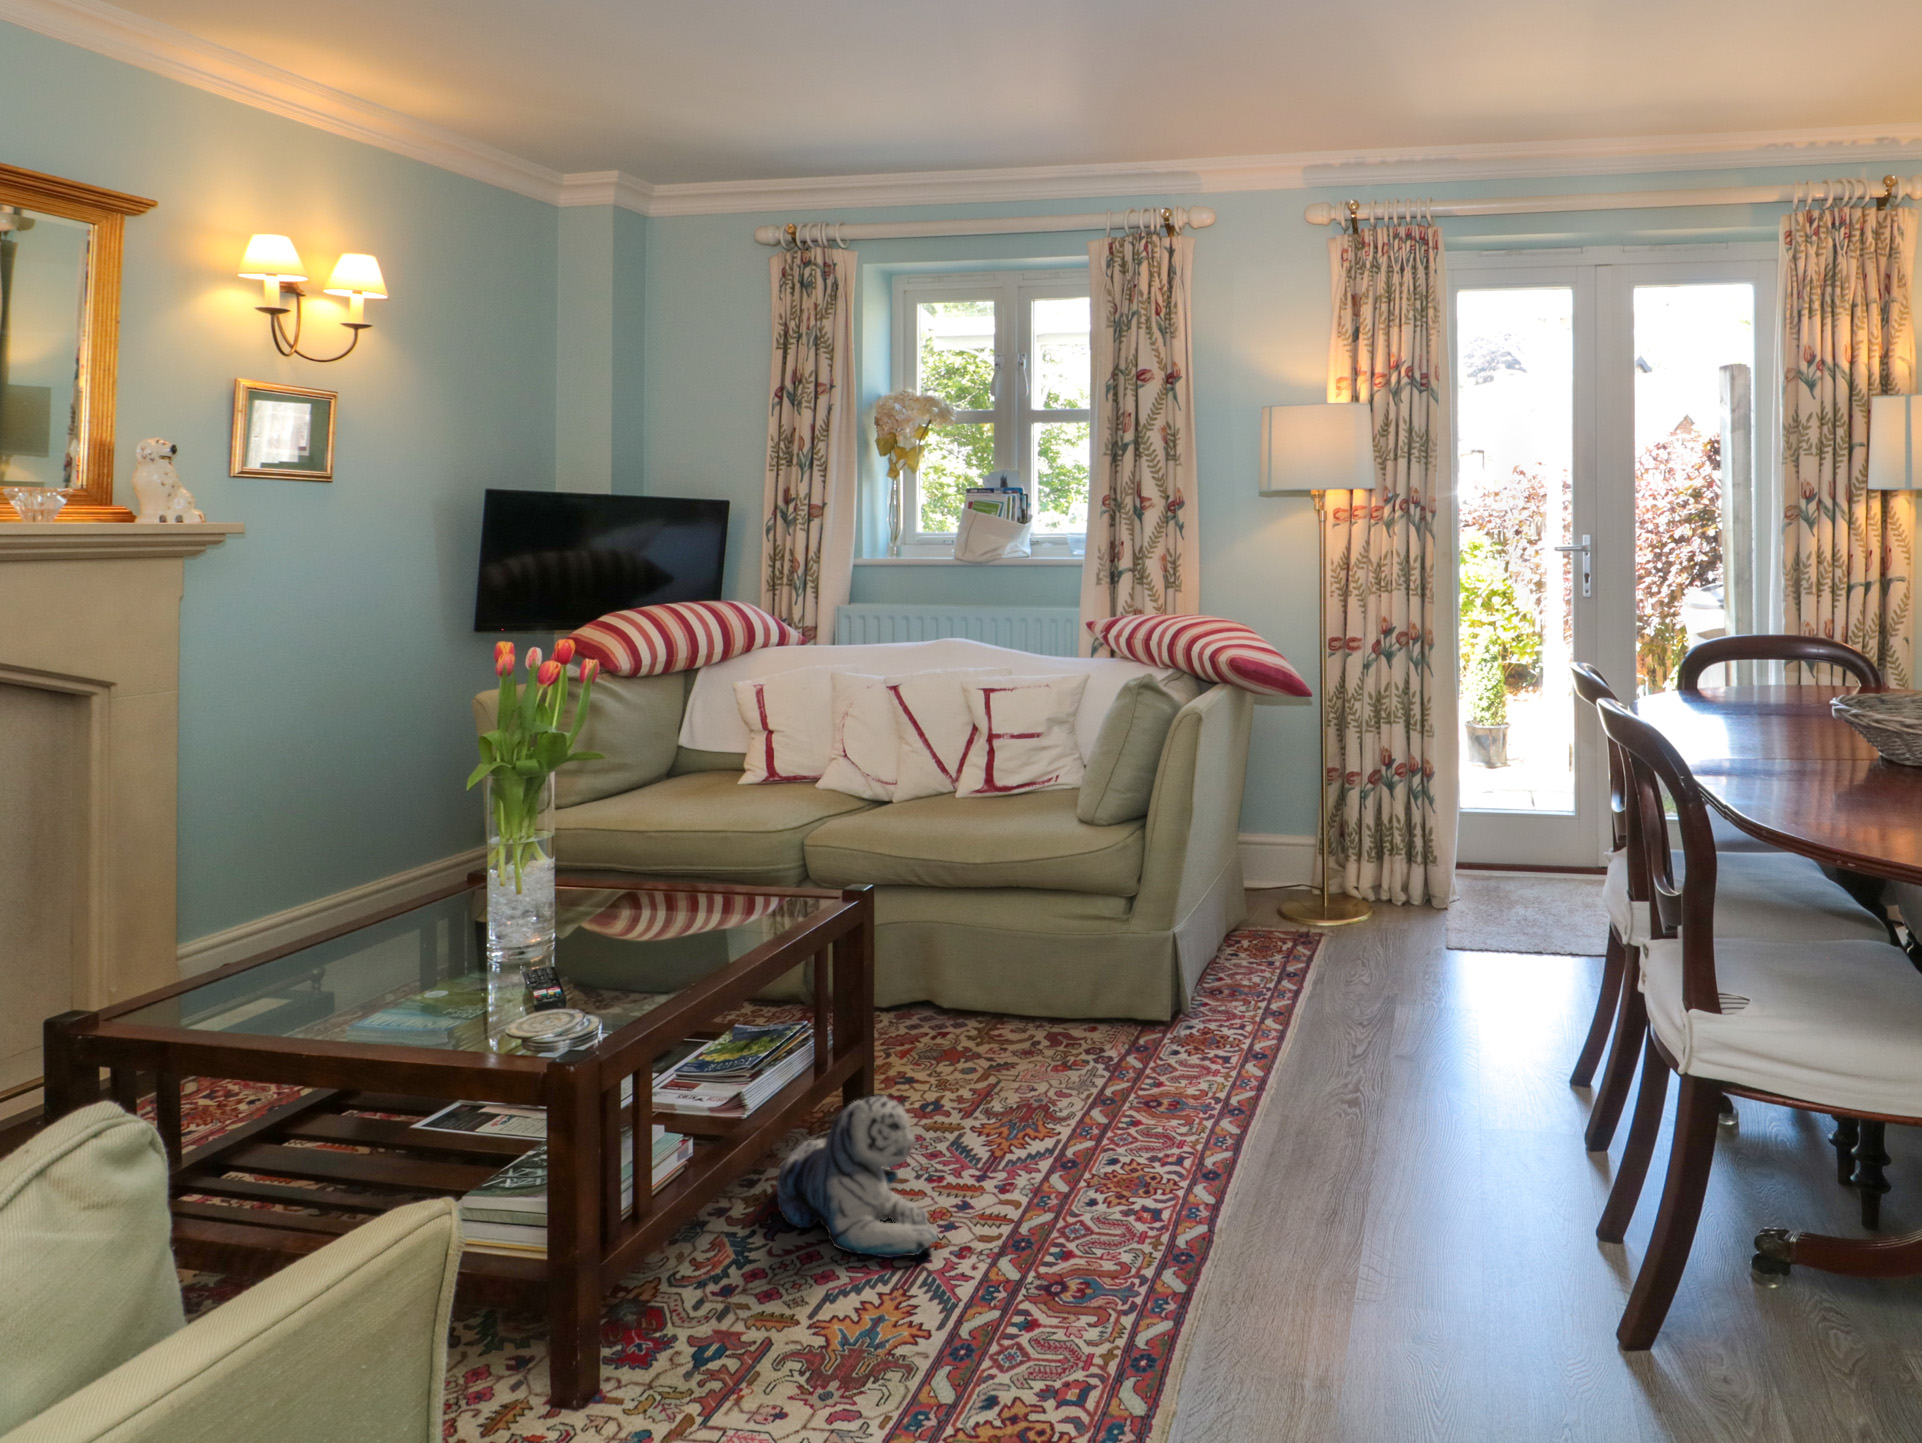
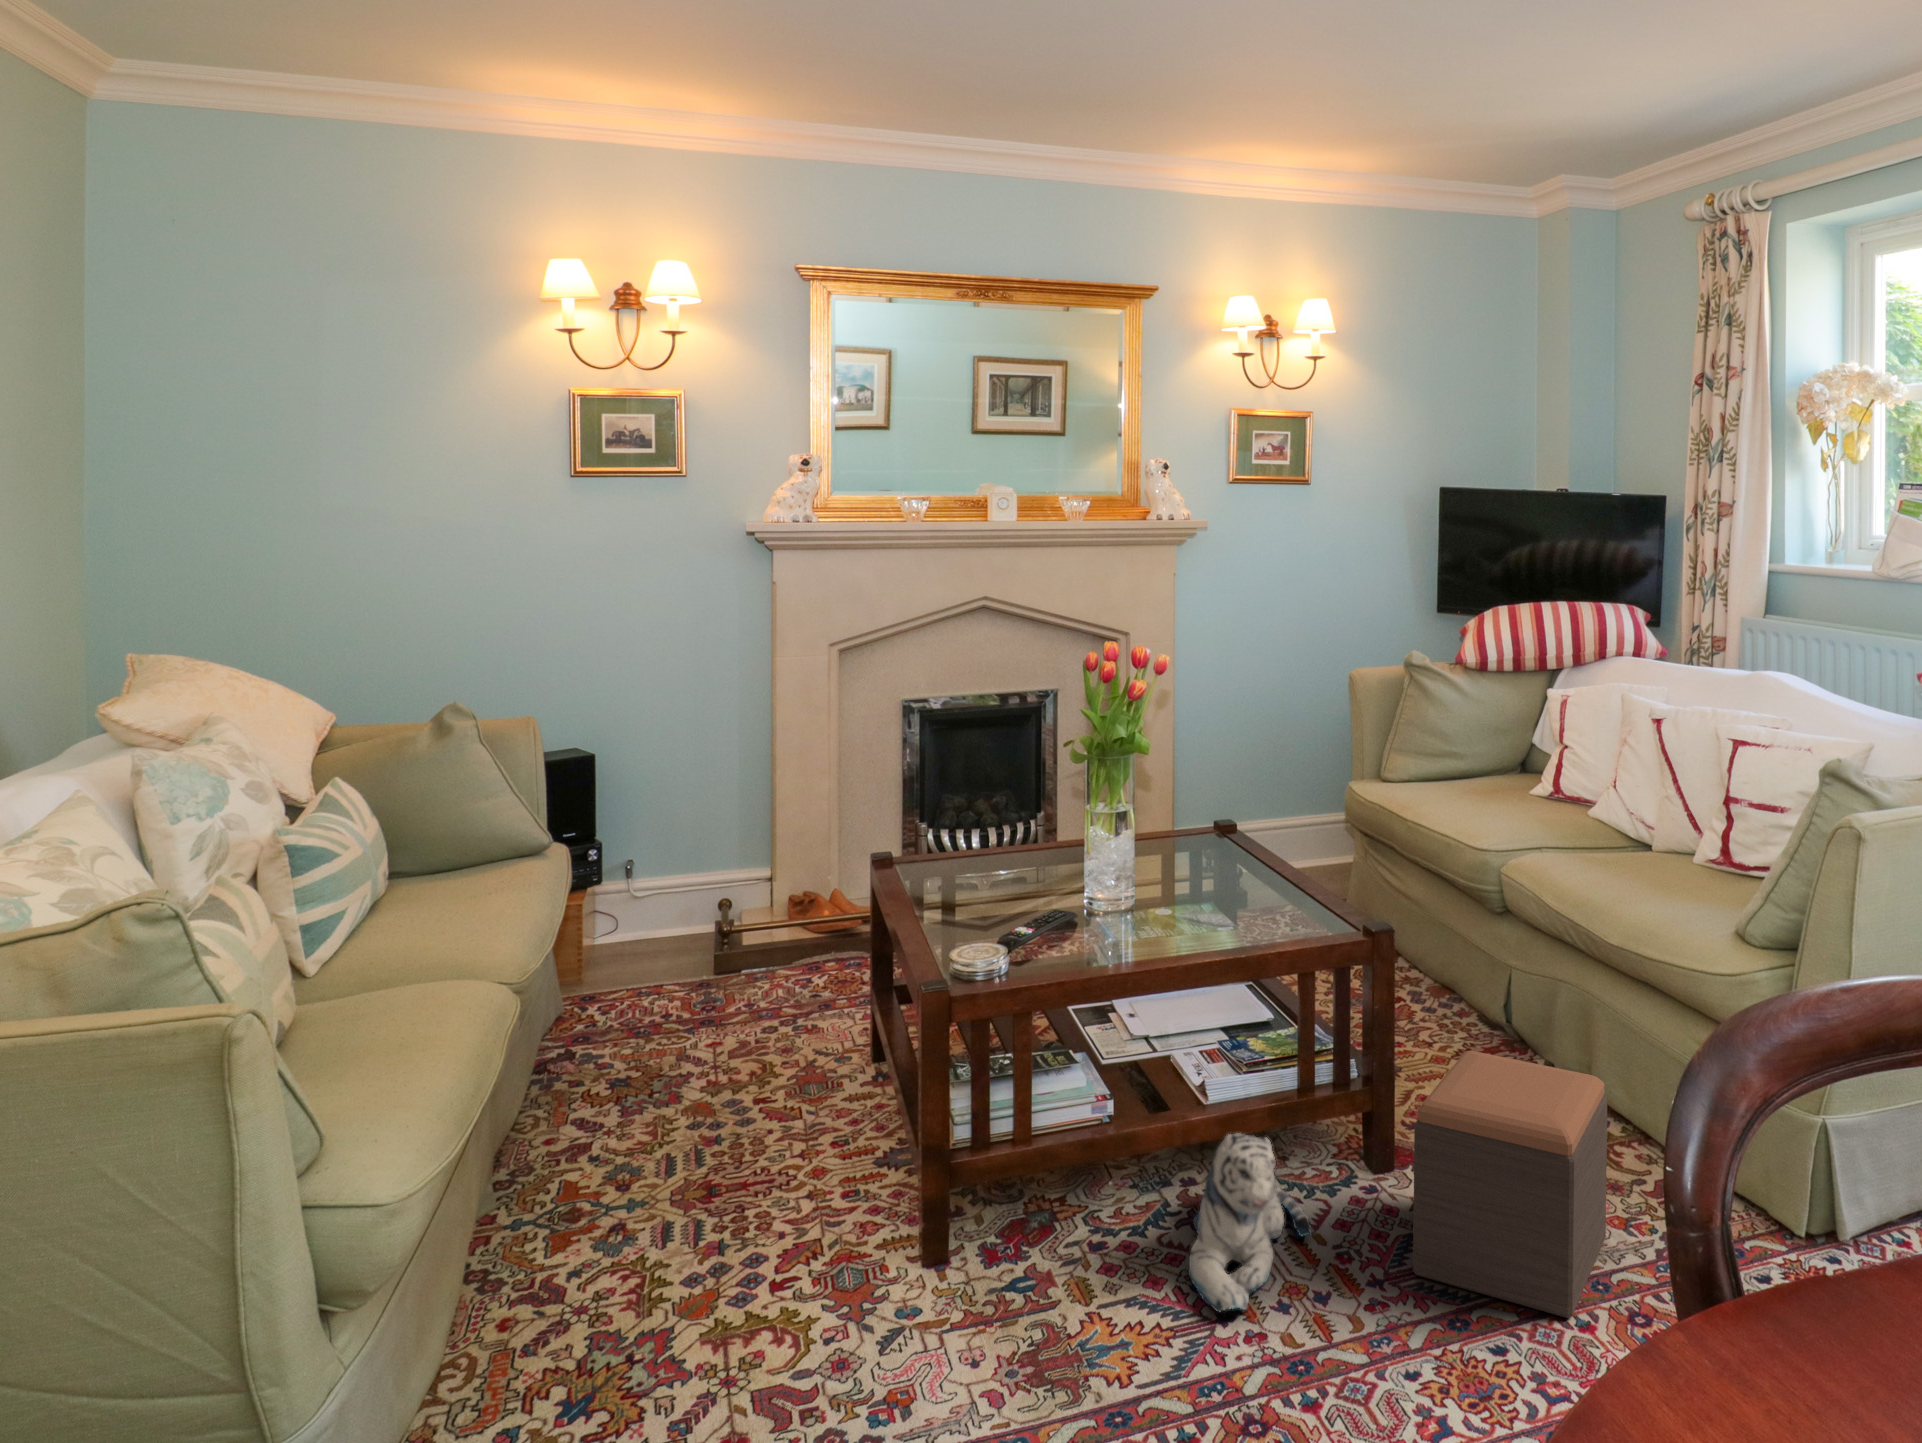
footstool: none [956,953,1128,1161] -> present [1413,1051,1607,1318]

